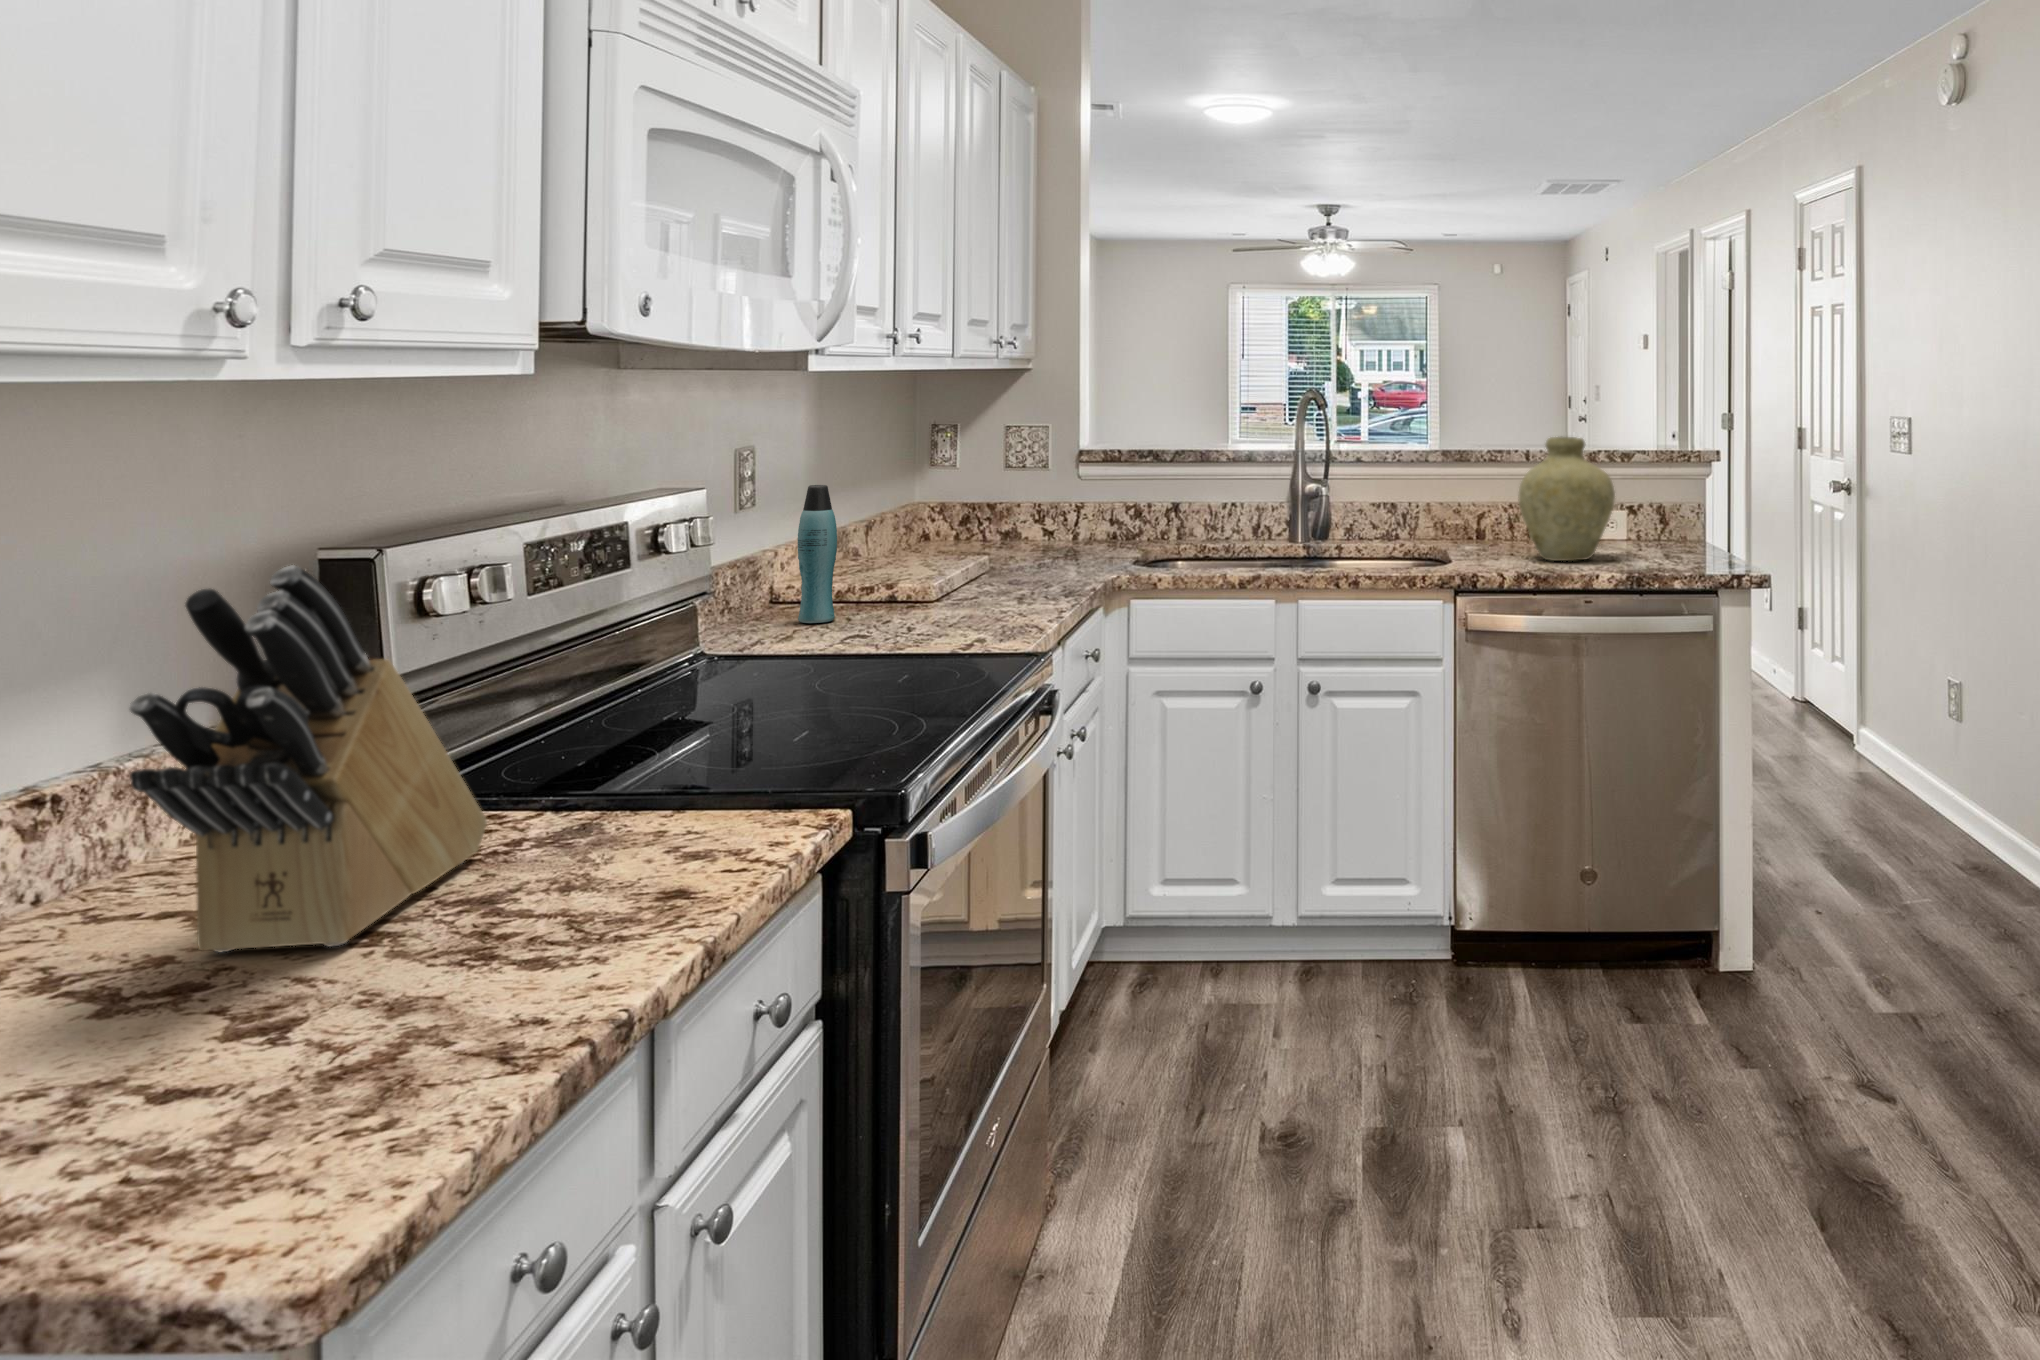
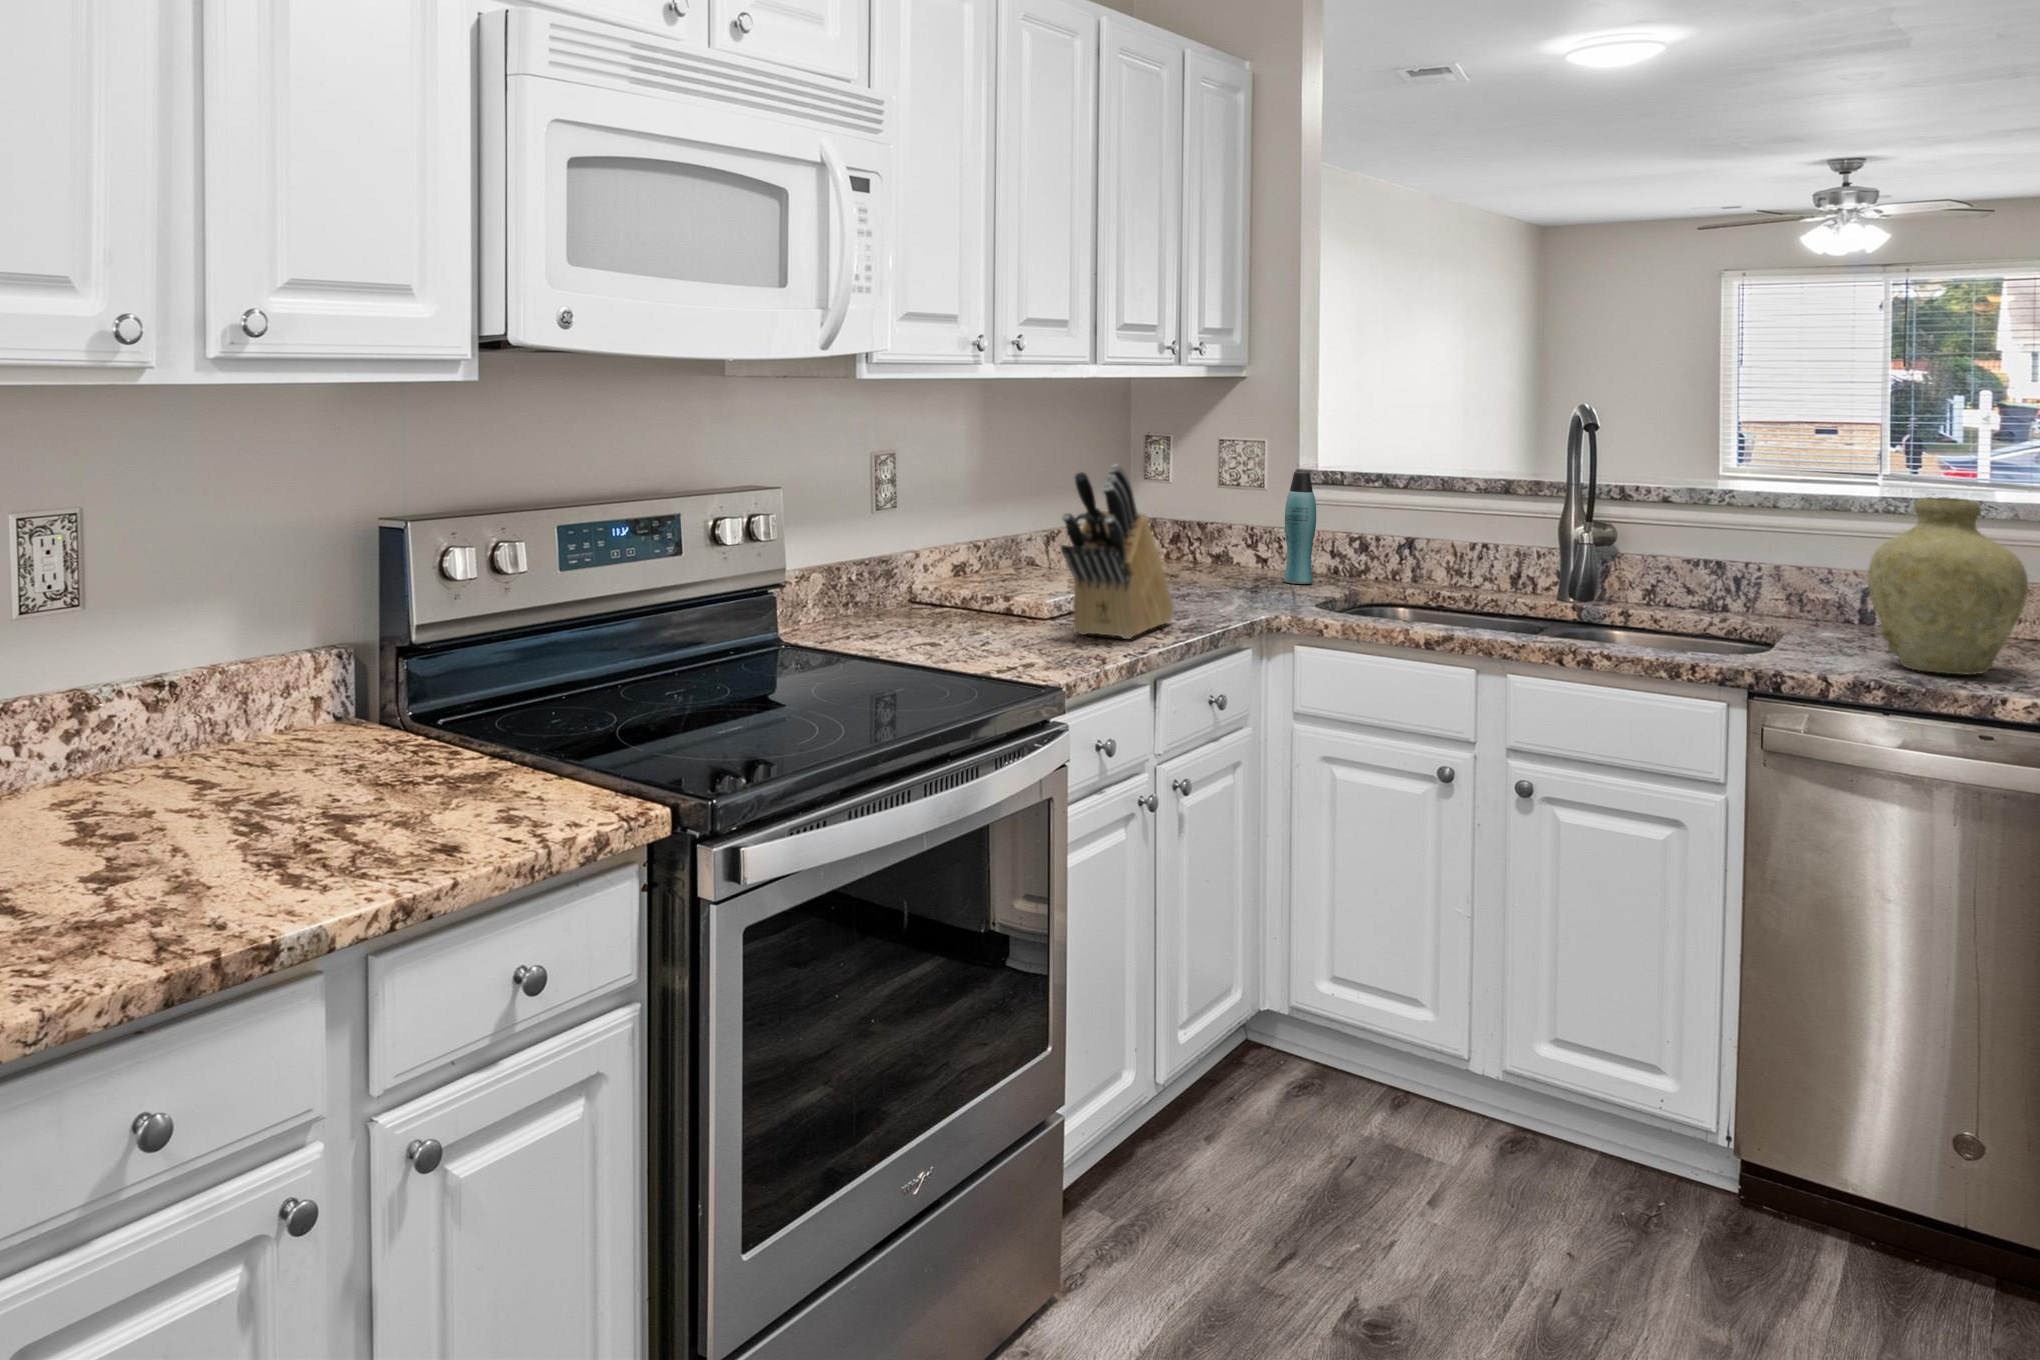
bottle: present [798,485,837,623] -> present [1284,471,1316,584]
knife block: present [130,565,487,953] -> present [1061,465,1173,639]

